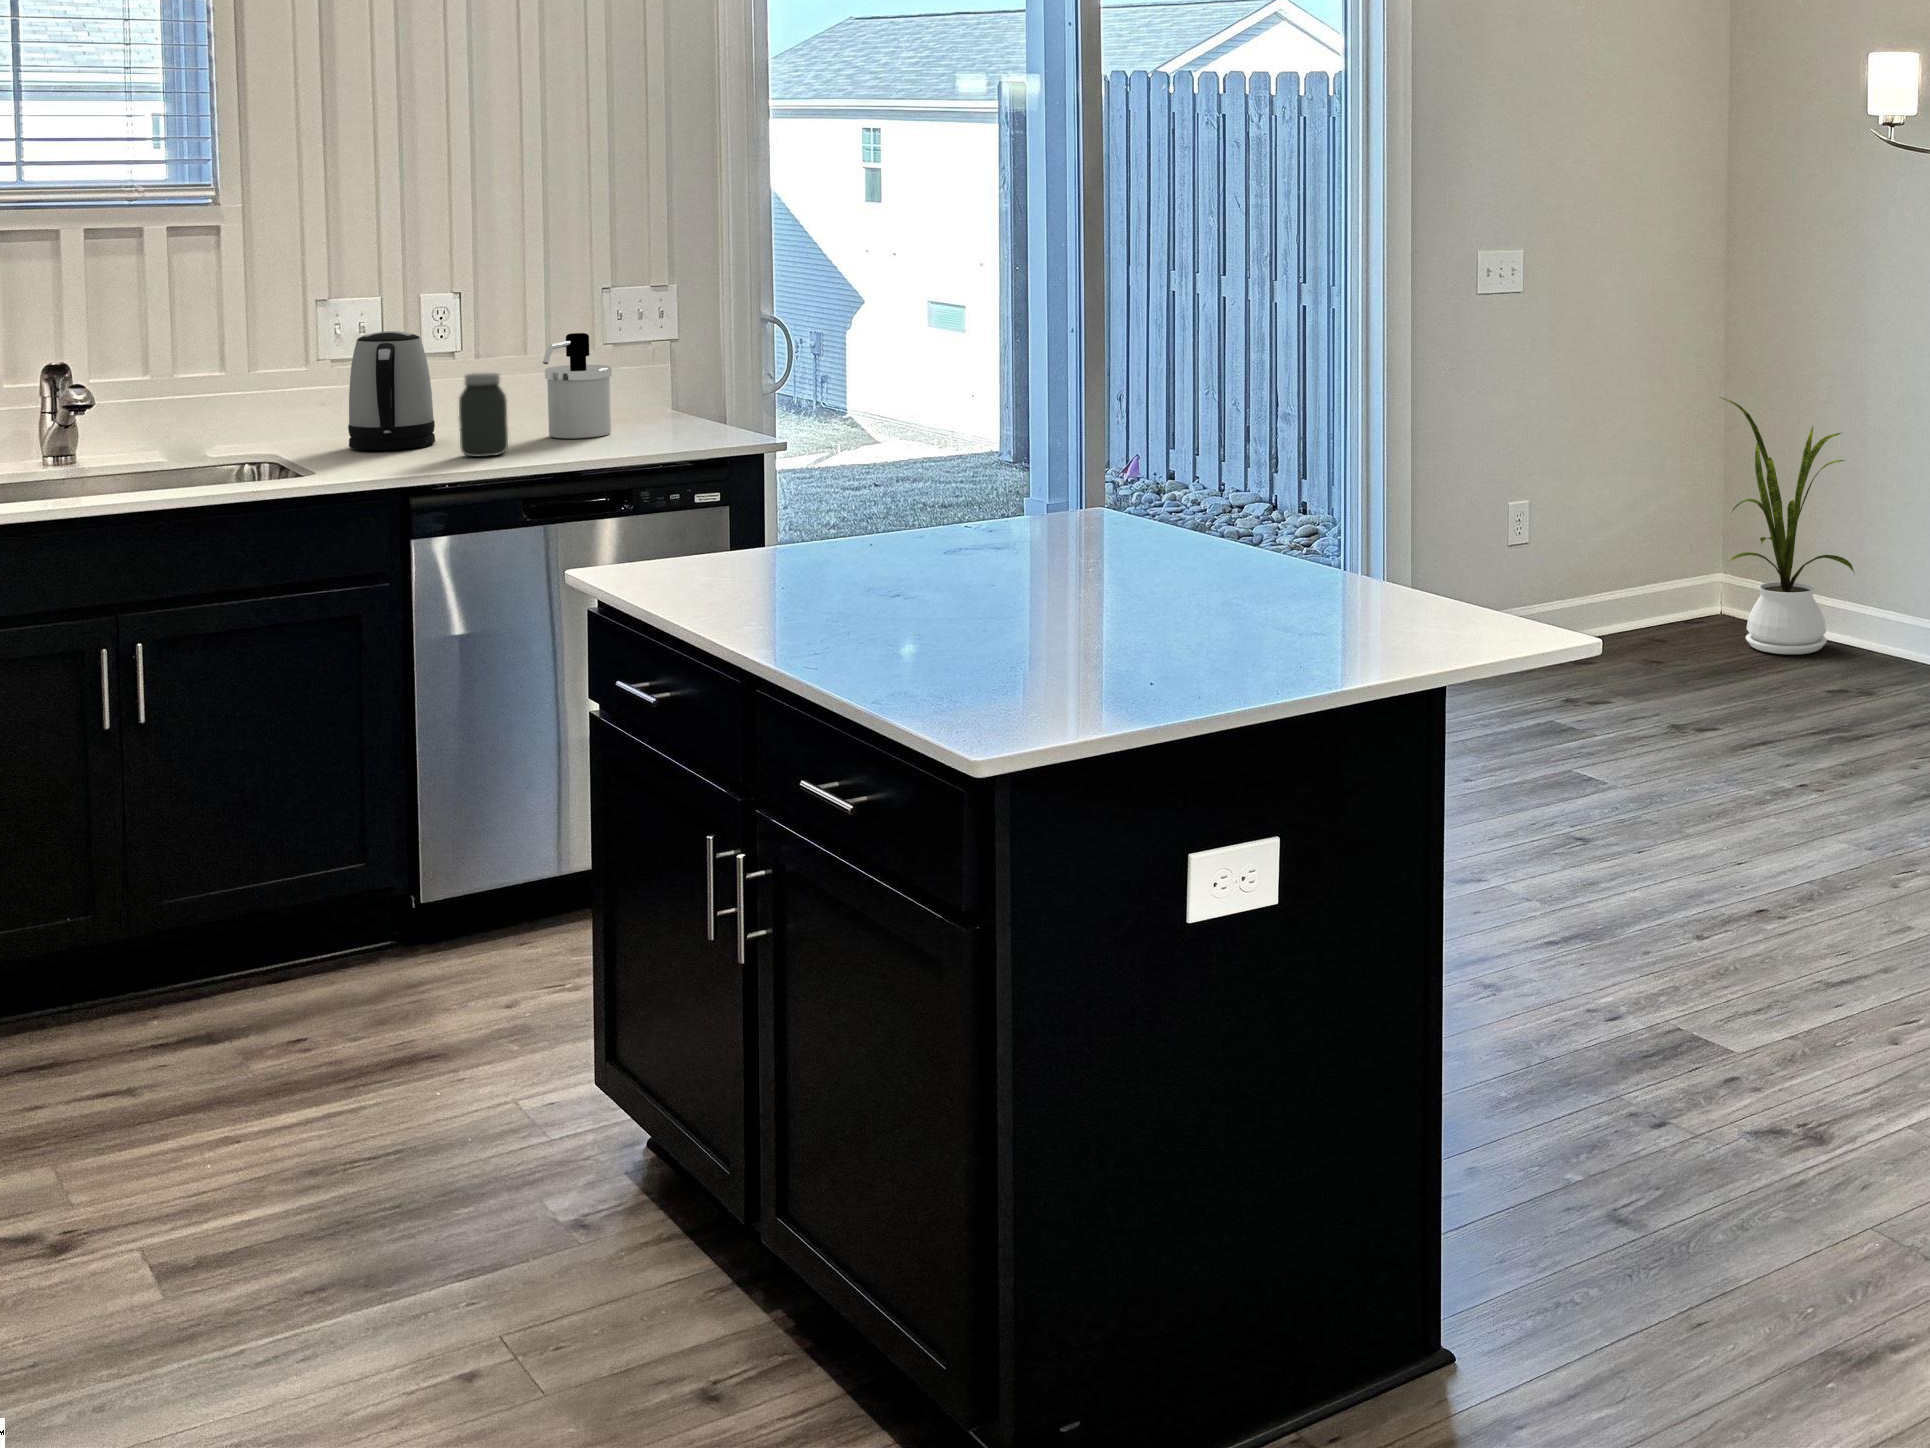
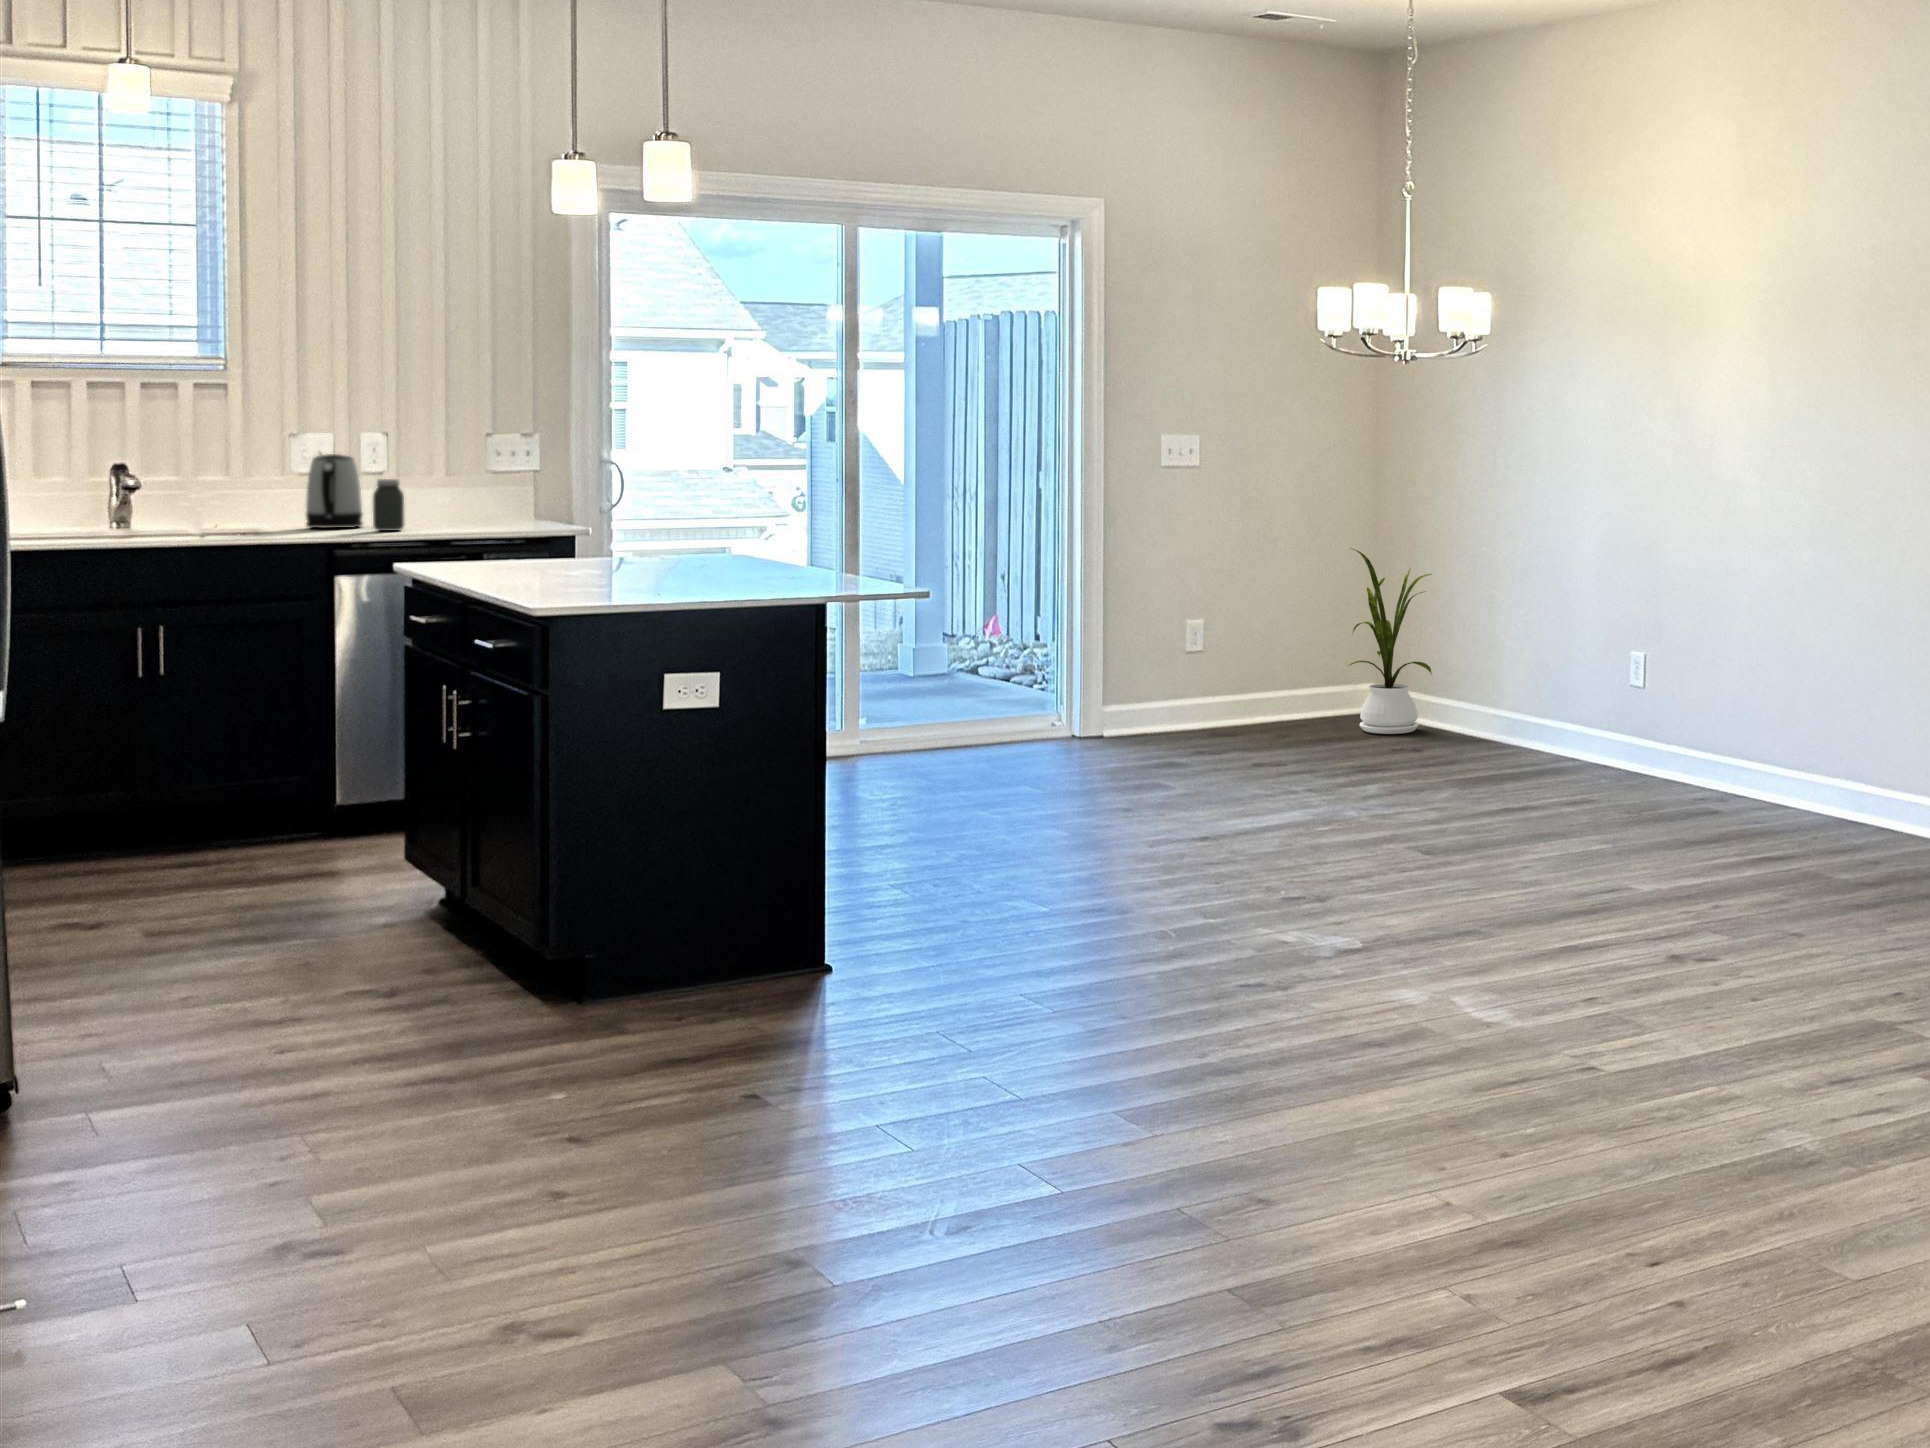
soap dispenser: present [543,333,612,439] -> none [431,459,480,526]

